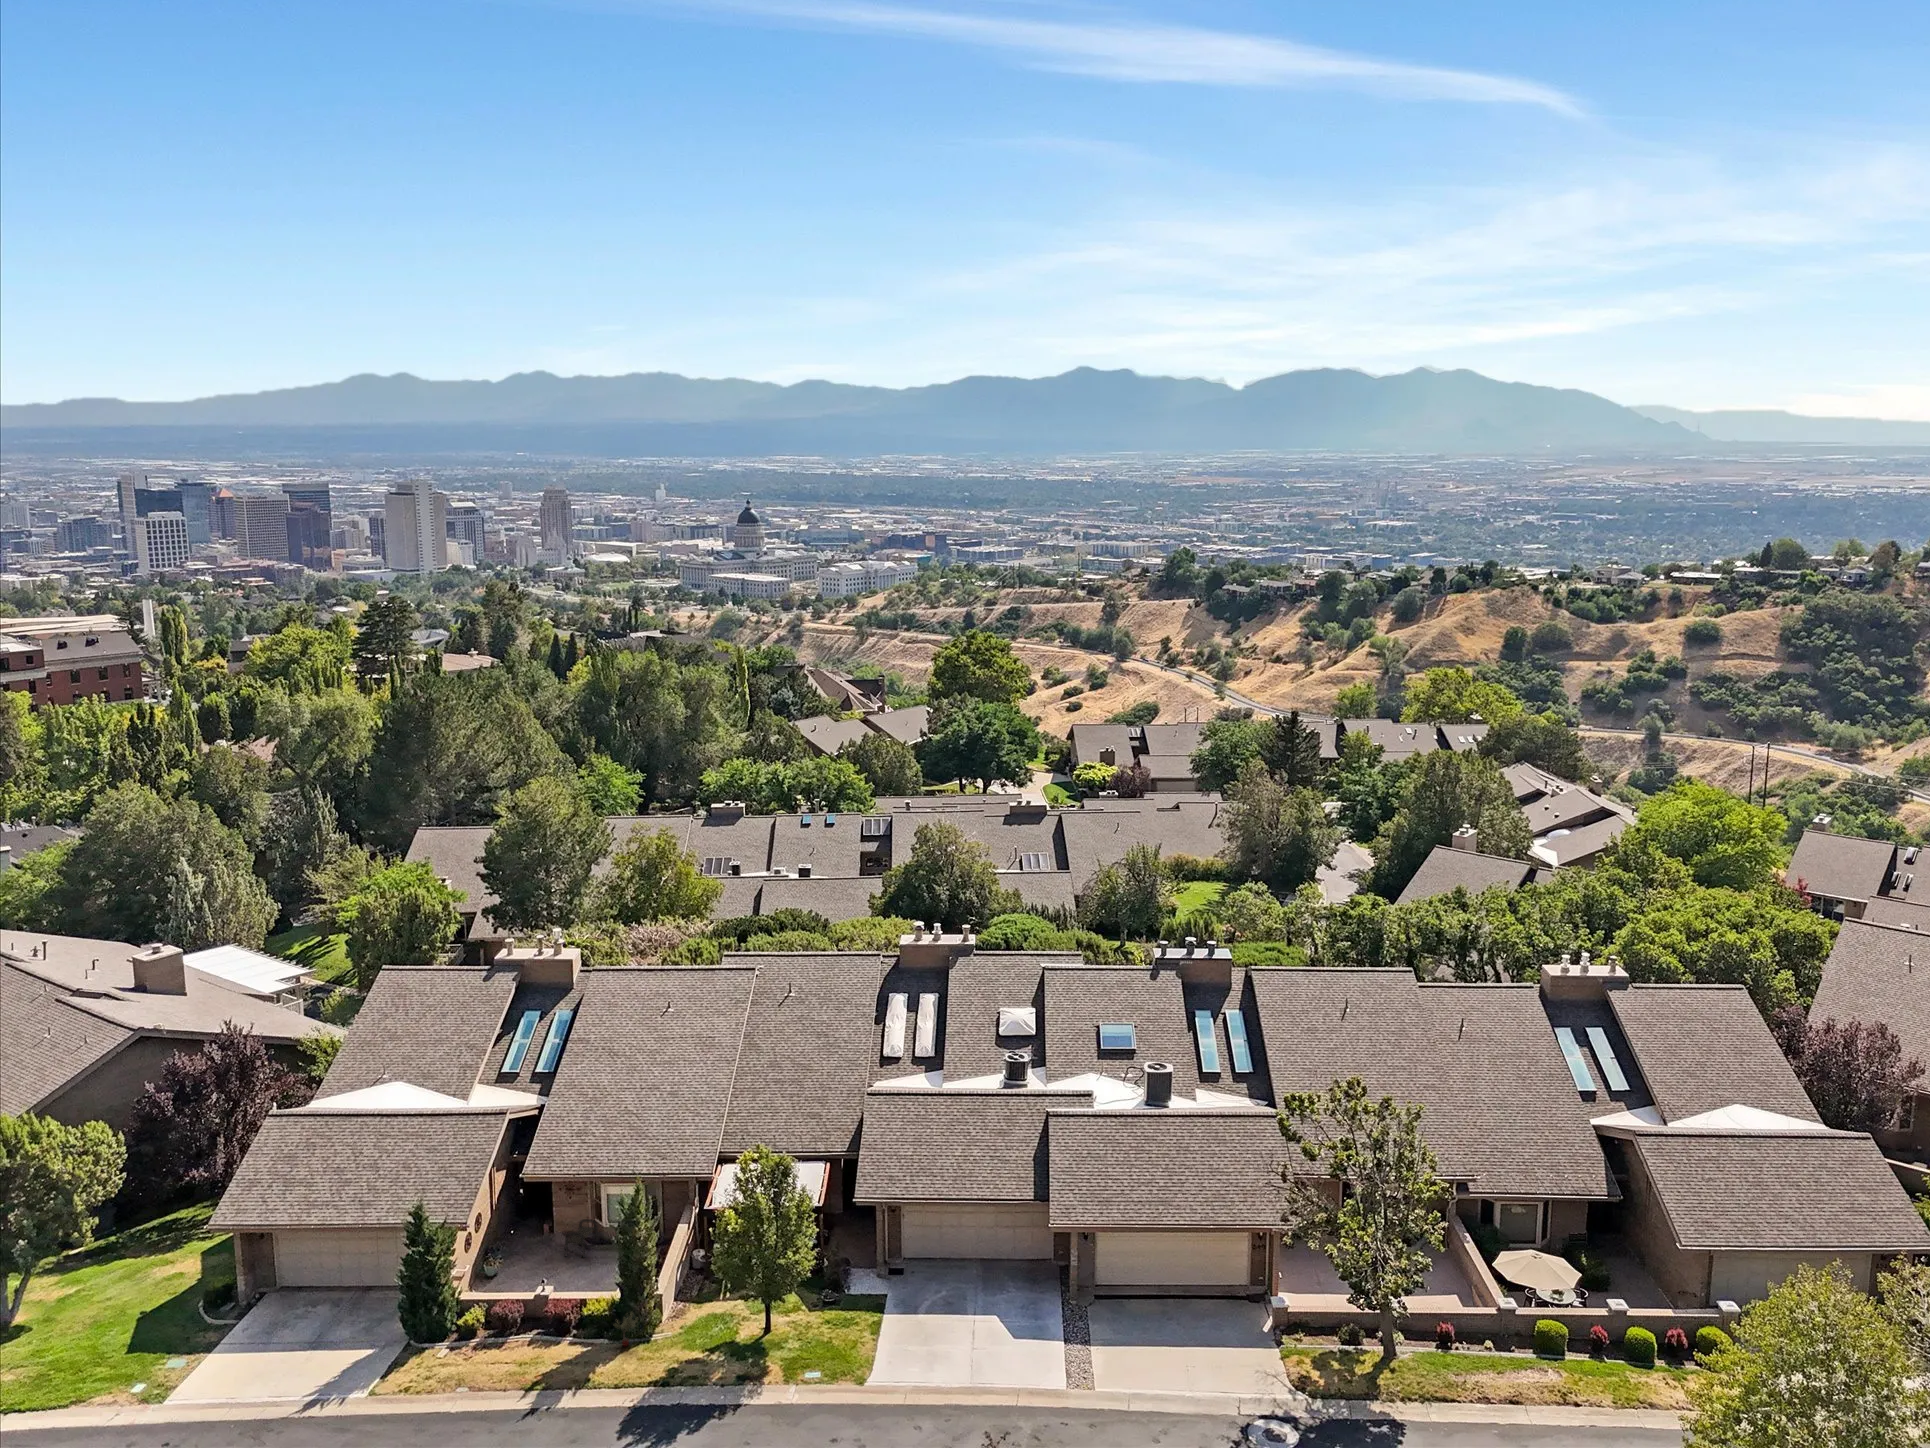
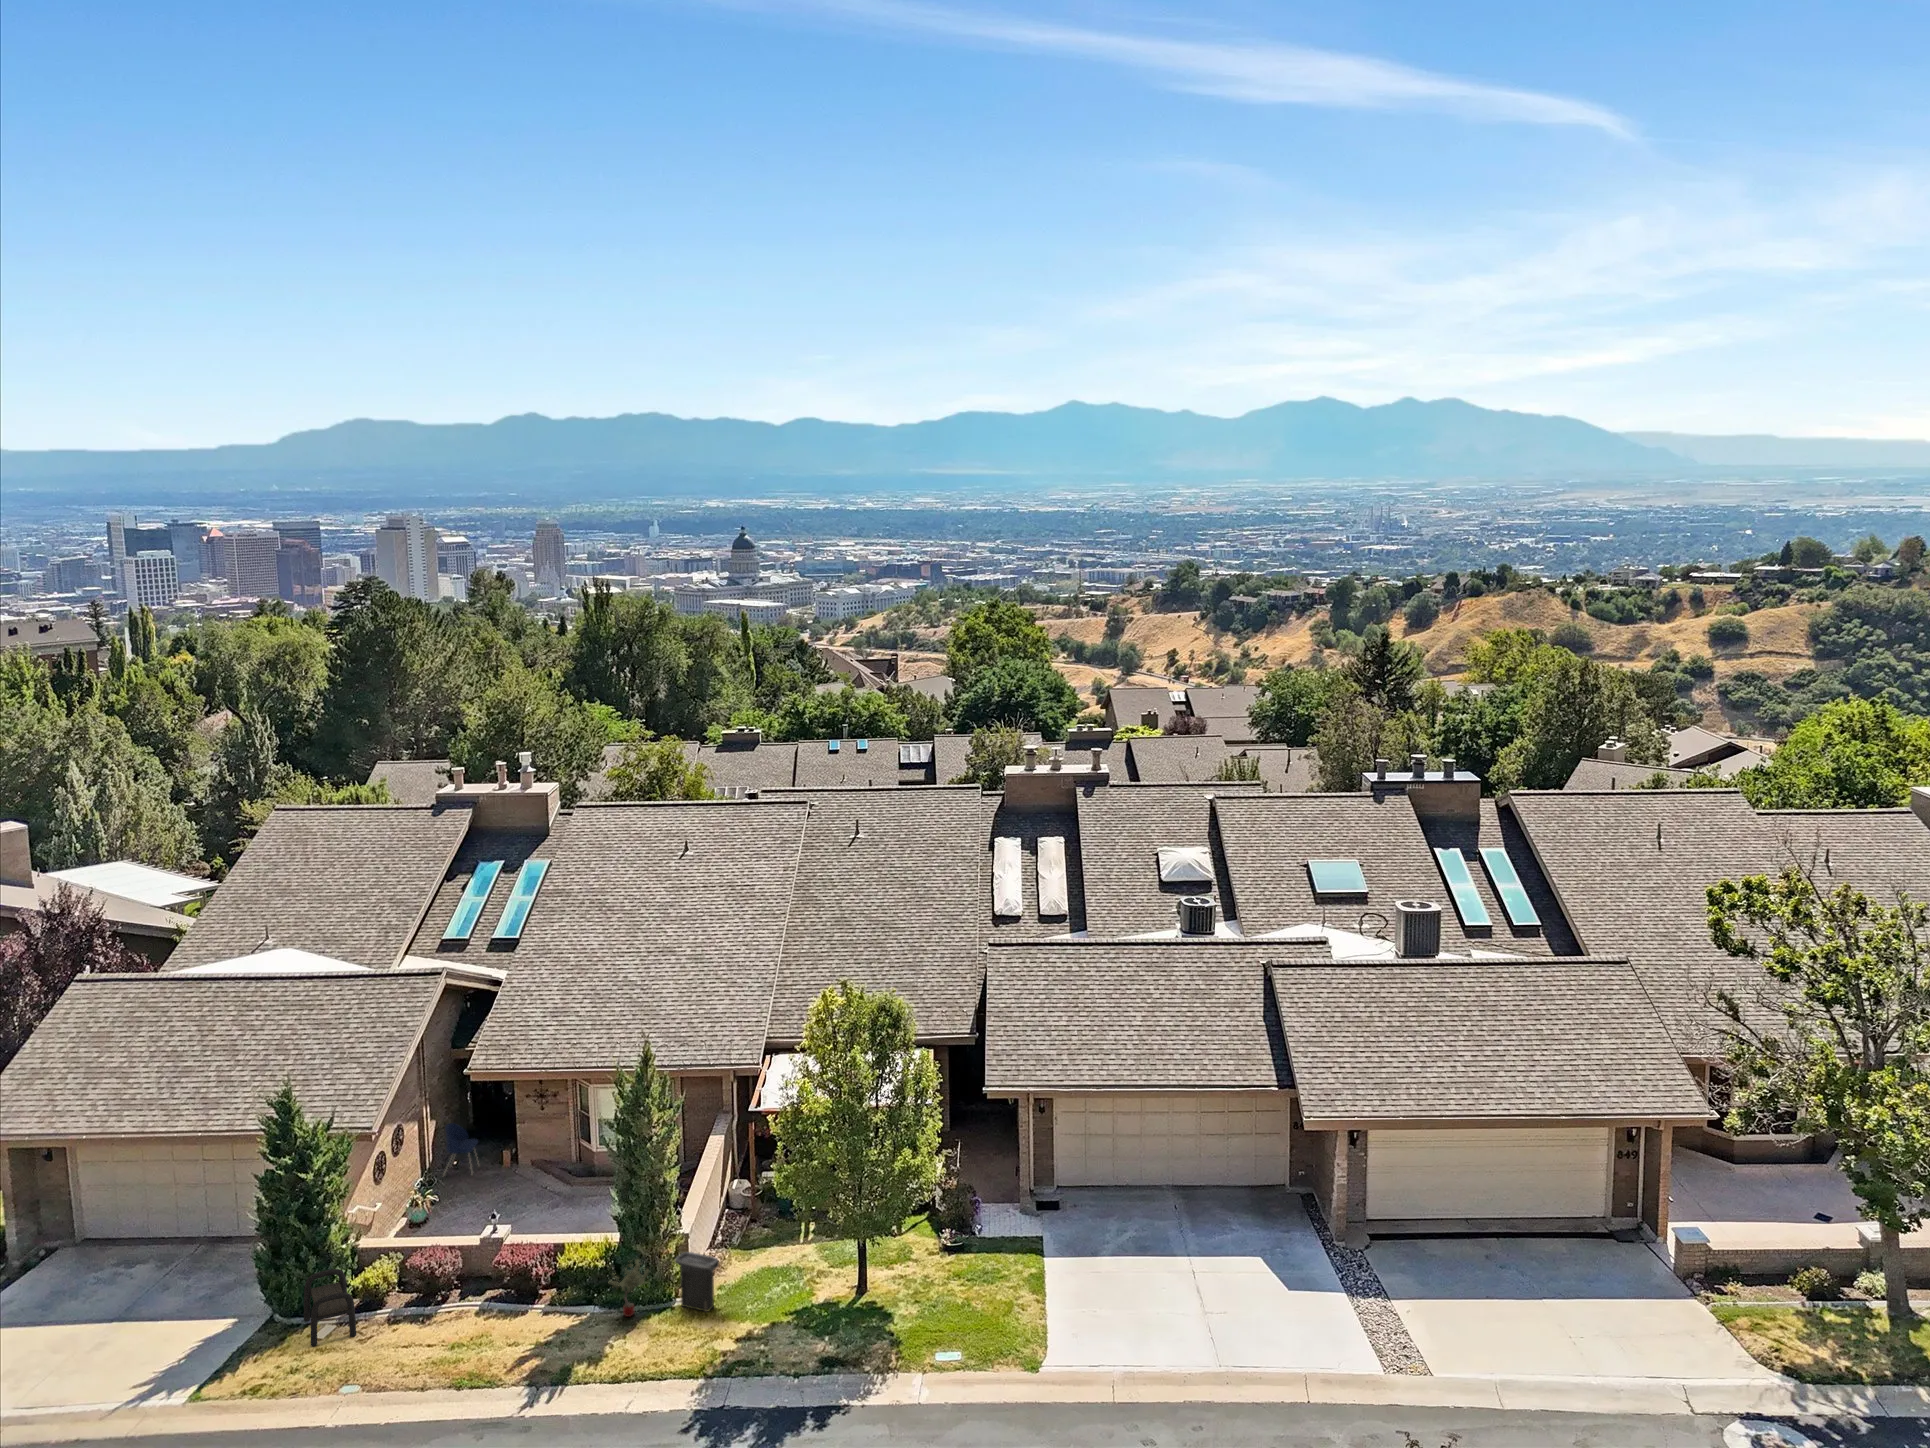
chair: none [505,1209,529,1245] -> present [445,1123,478,1164]
bench: present [564,1219,598,1258] -> present [304,1269,356,1346]
trash can: none [654,1306,681,1344] -> present [675,1252,719,1312]

